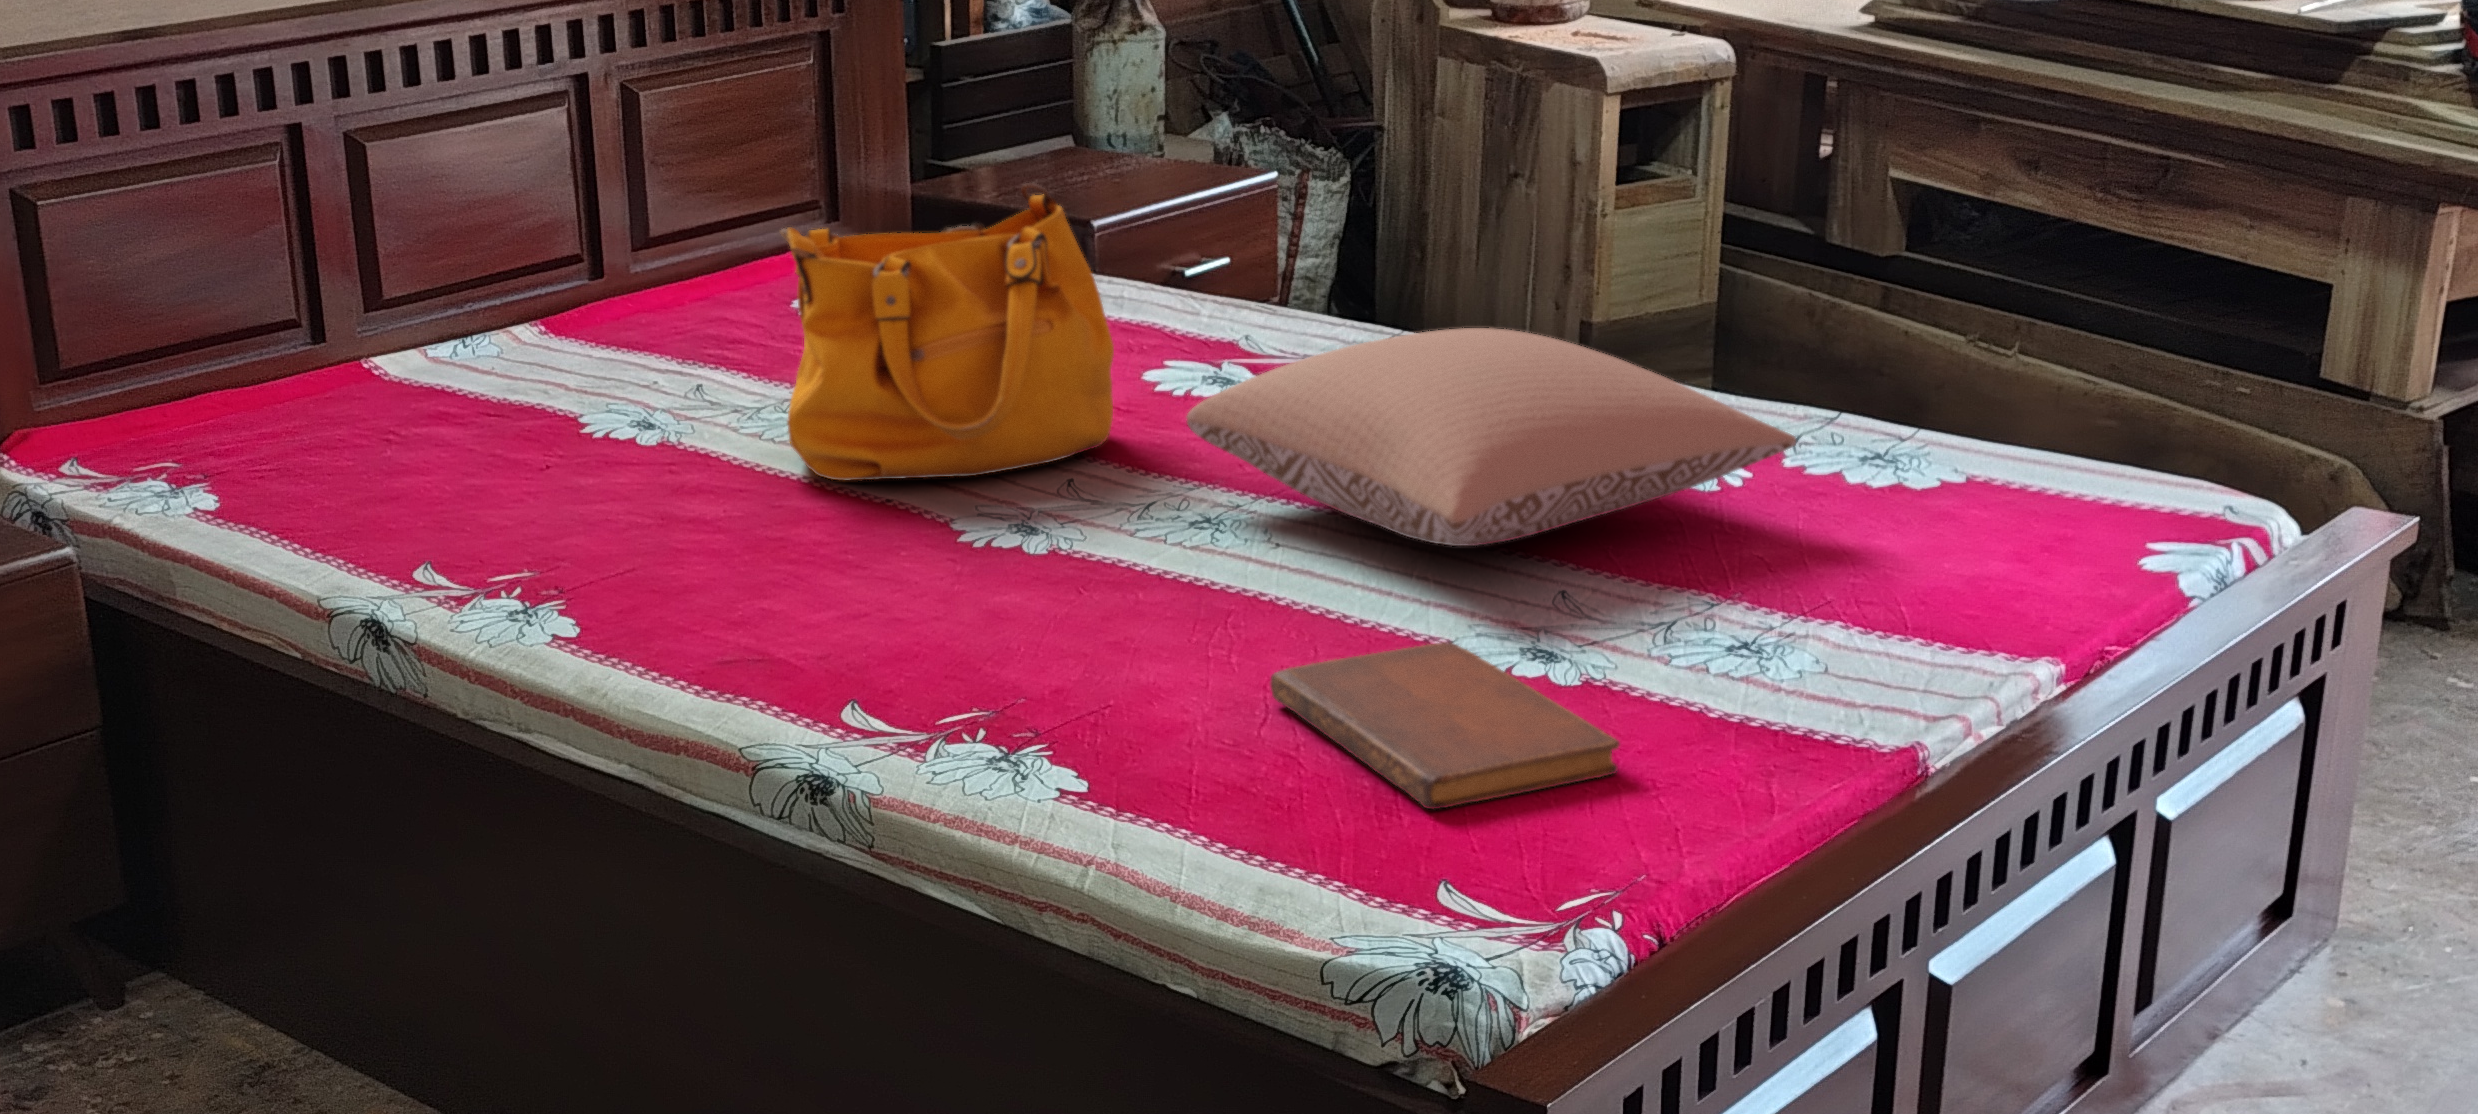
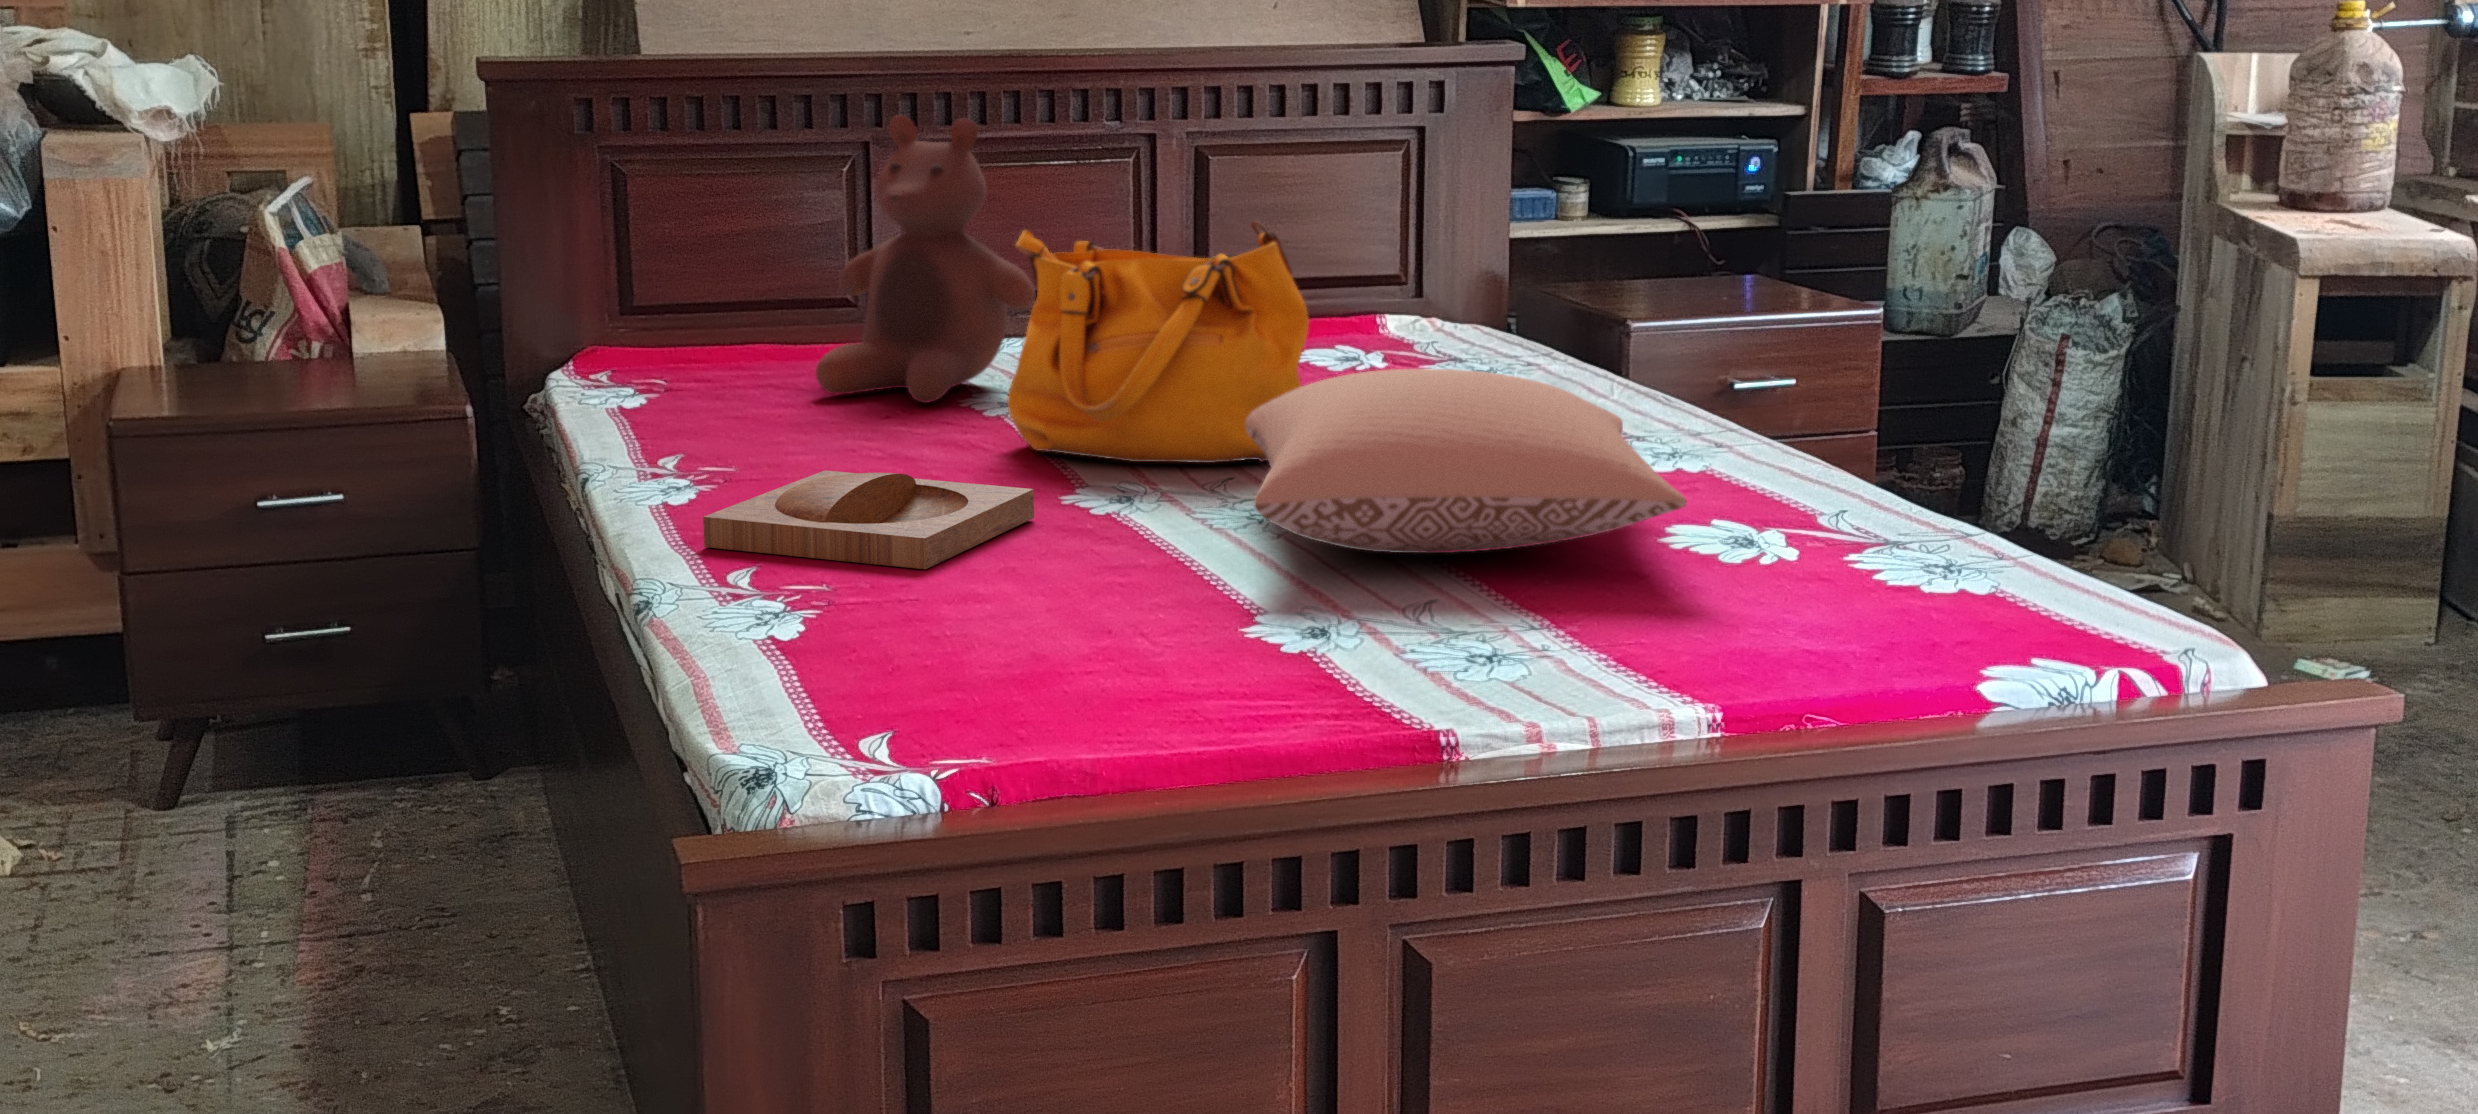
stuffed bear: none [374,91,643,445] -> present [816,115,1036,403]
tray: none [769,538,1092,687] -> present [703,471,1034,569]
notebook: present [1270,643,1619,809] -> none [914,581,1158,690]

